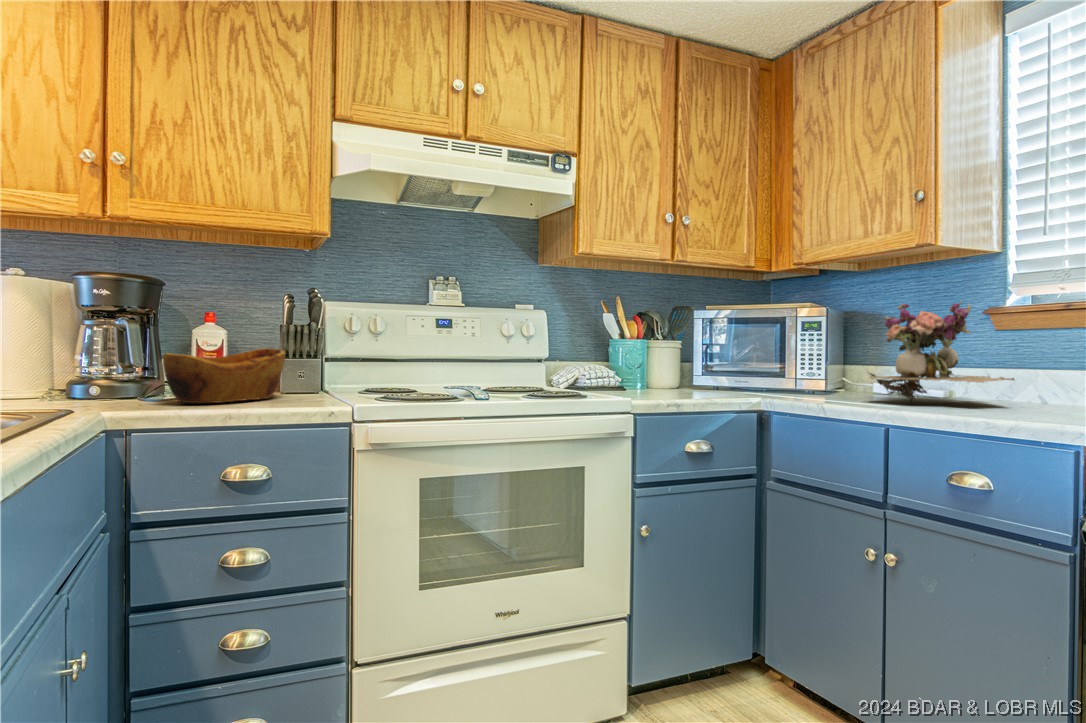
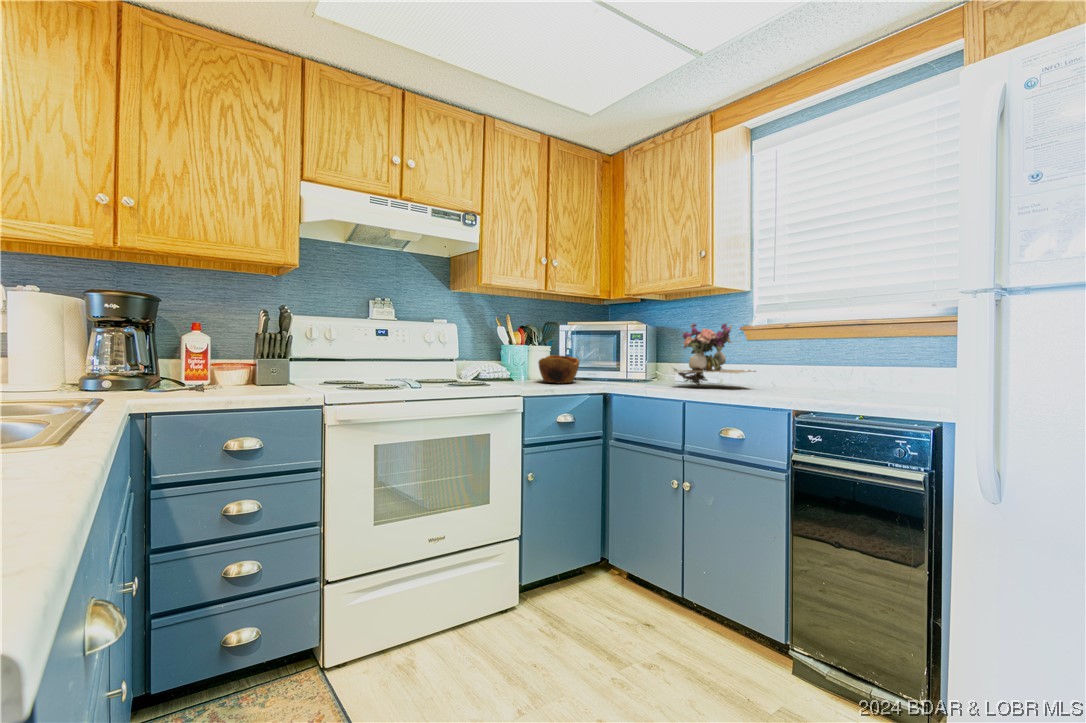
wooden bowl: present [162,348,286,403] -> present [538,355,579,383]

